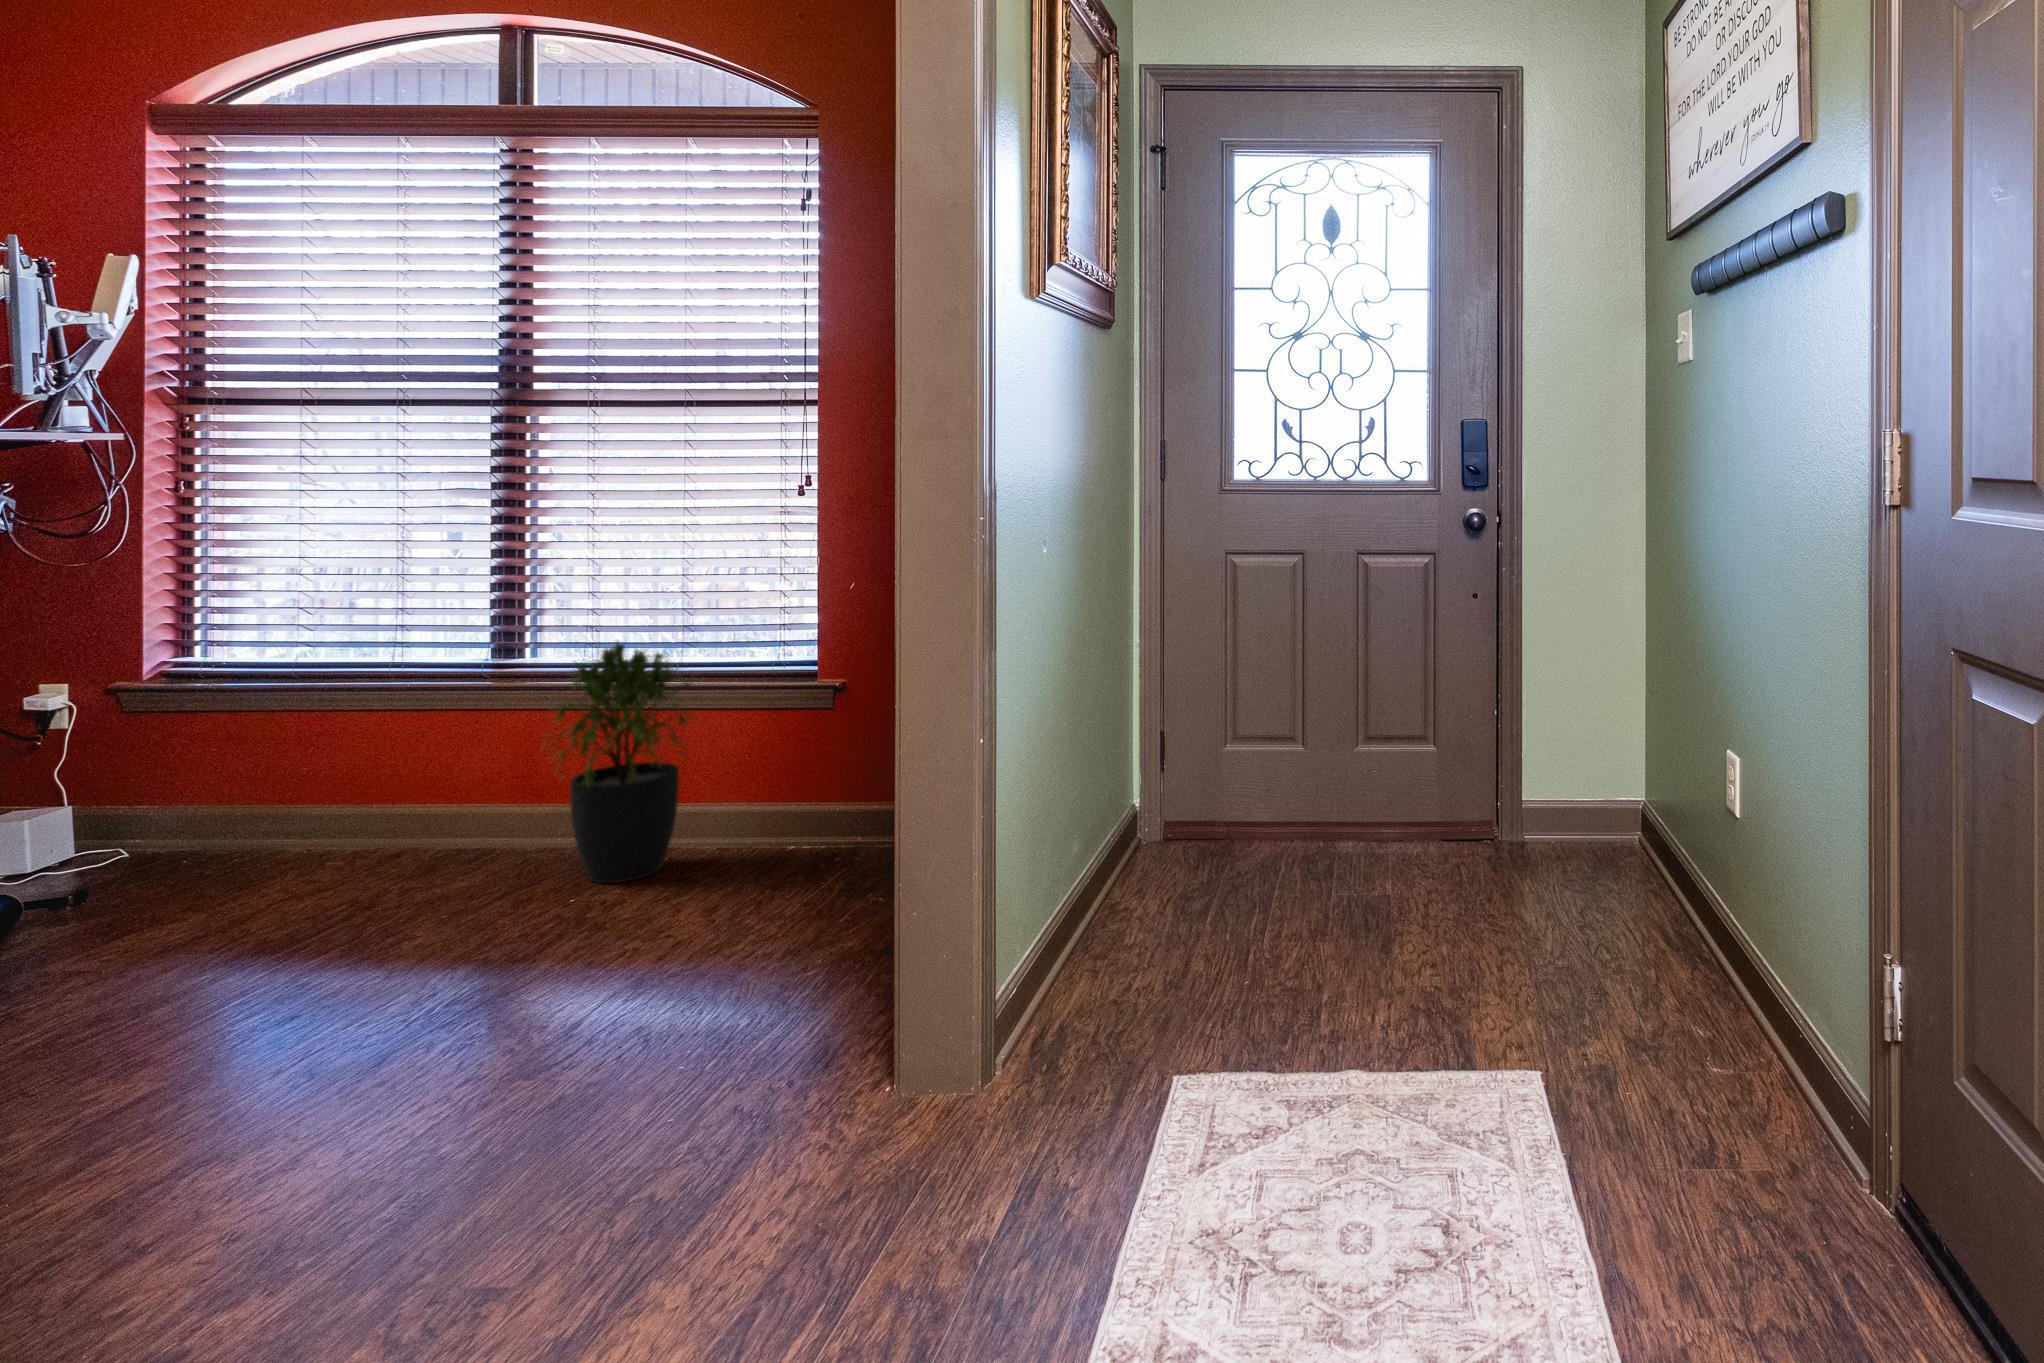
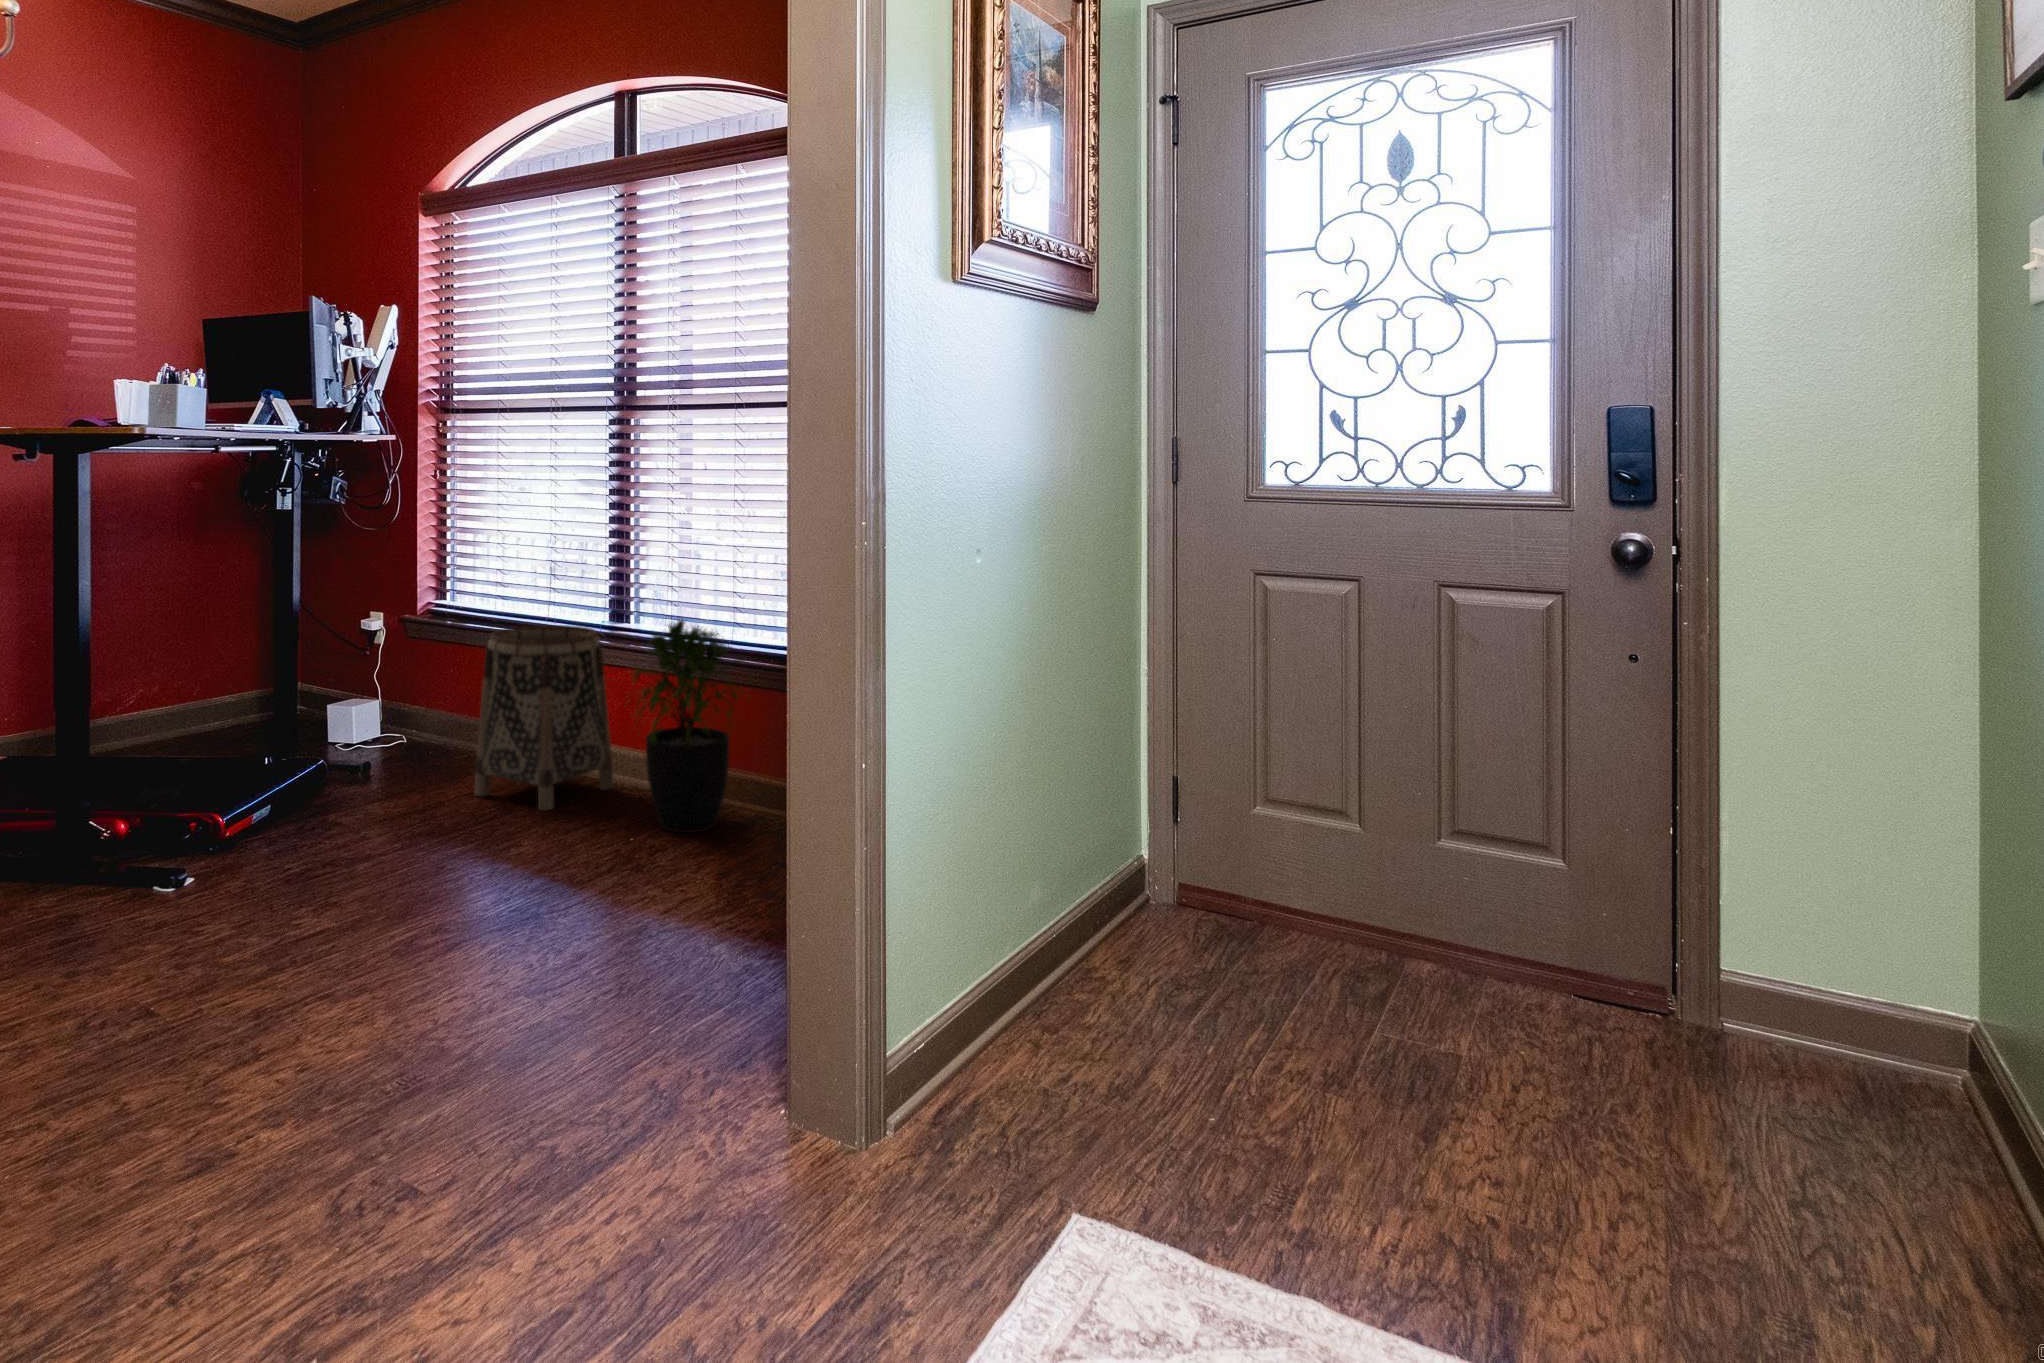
basket: none [287,667,499,895] -> present [474,625,613,810]

